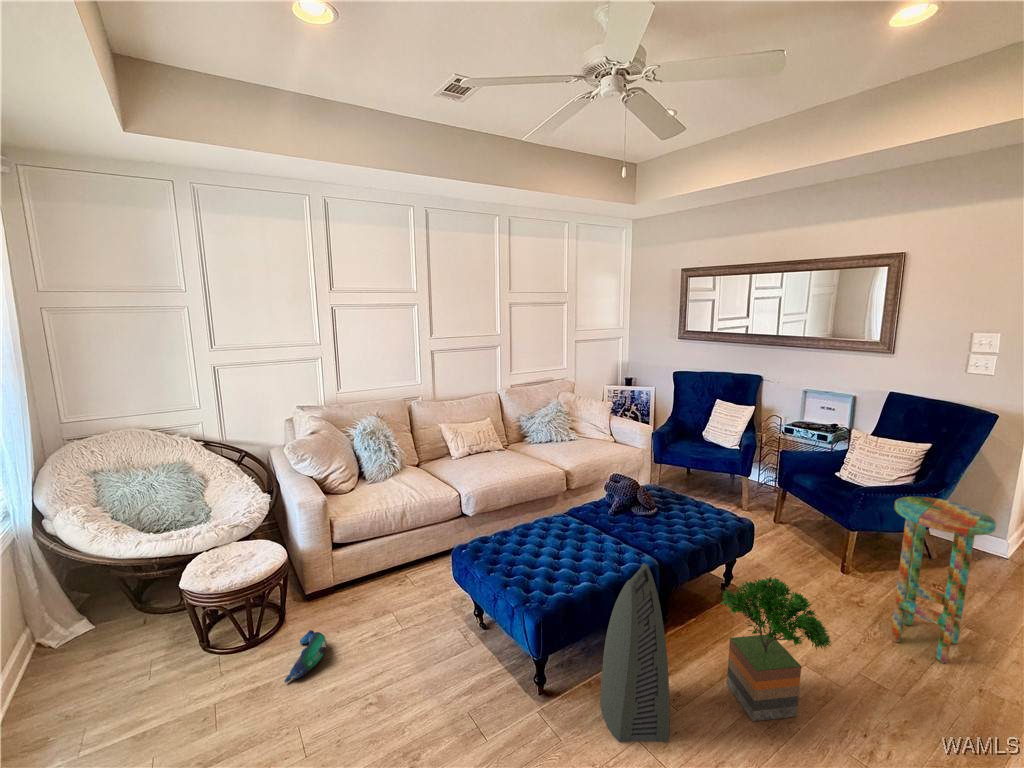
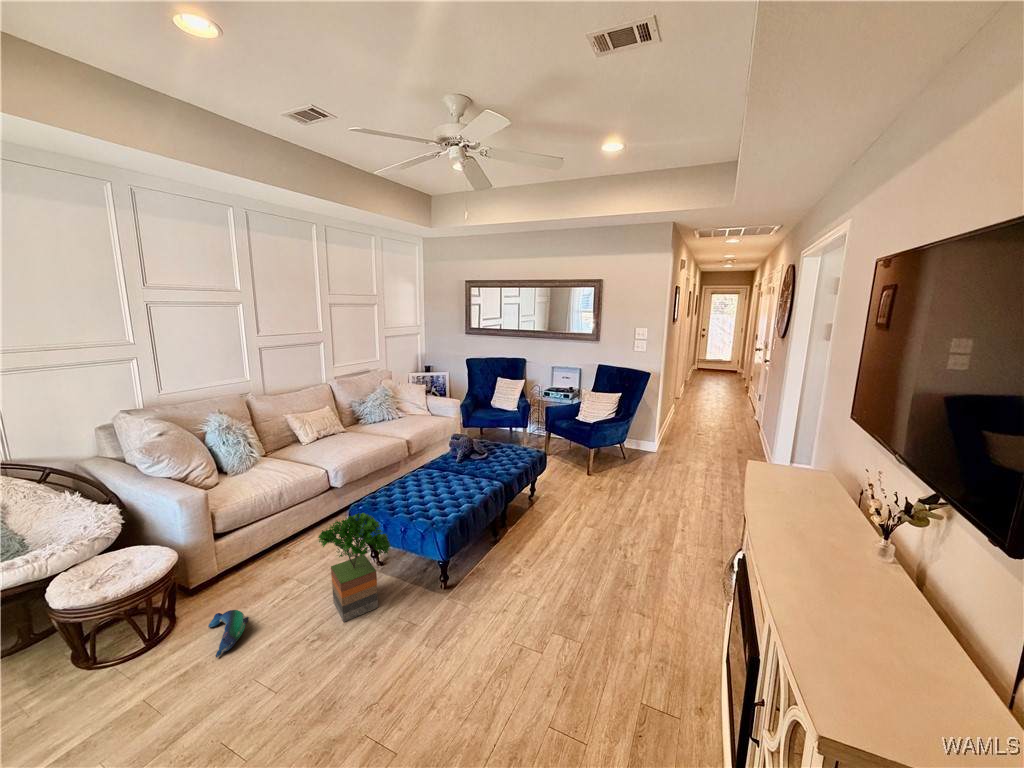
side table: present [891,497,996,663] -> none [617,420,660,507]
air purifier: present [601,563,669,742] -> none [484,479,532,595]
potted tree: present [721,577,831,721] -> present [318,513,390,622]

